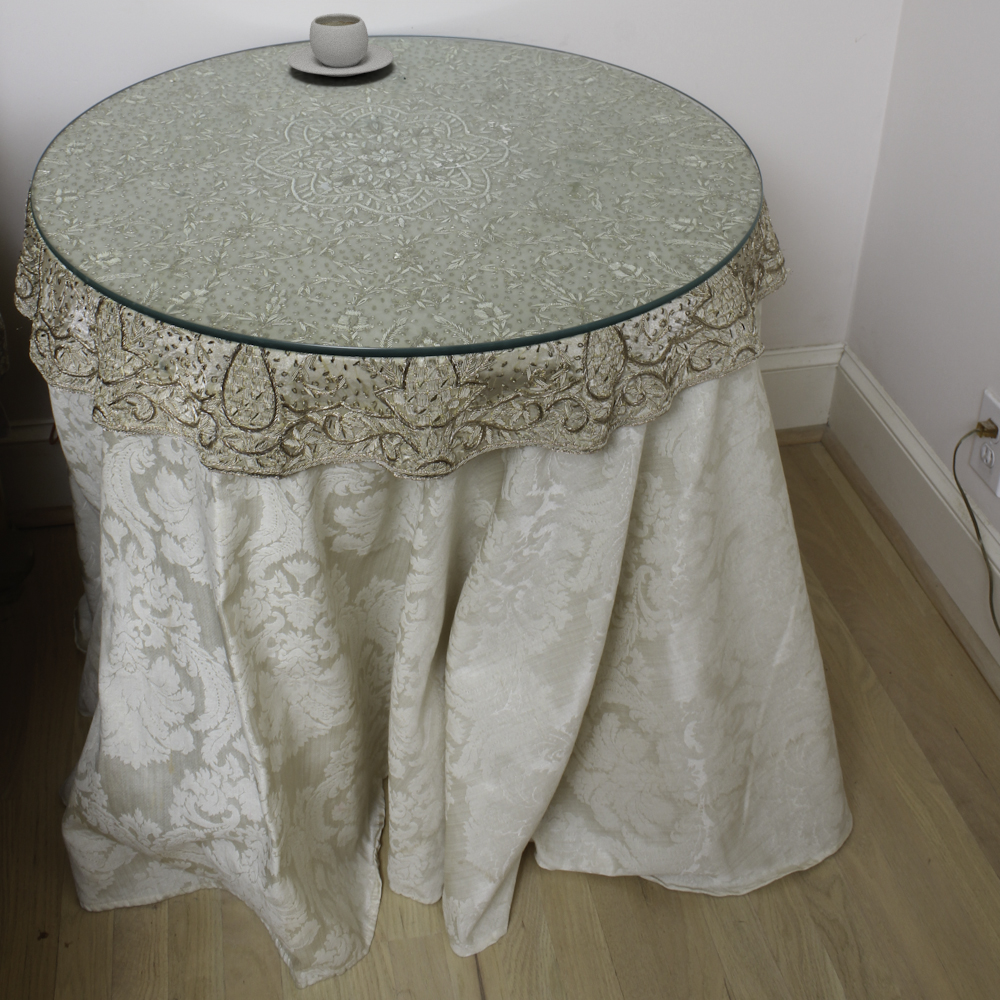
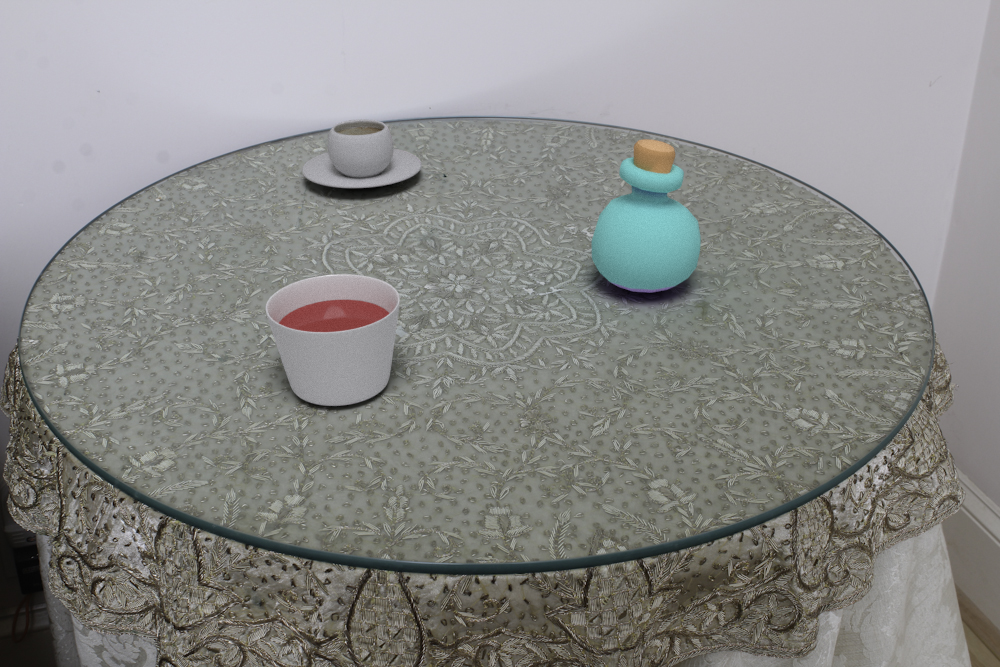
perfume bottle: none [498,30,594,172] -> present [591,139,701,293]
candle: none [197,128,308,234] -> present [266,274,400,406]

